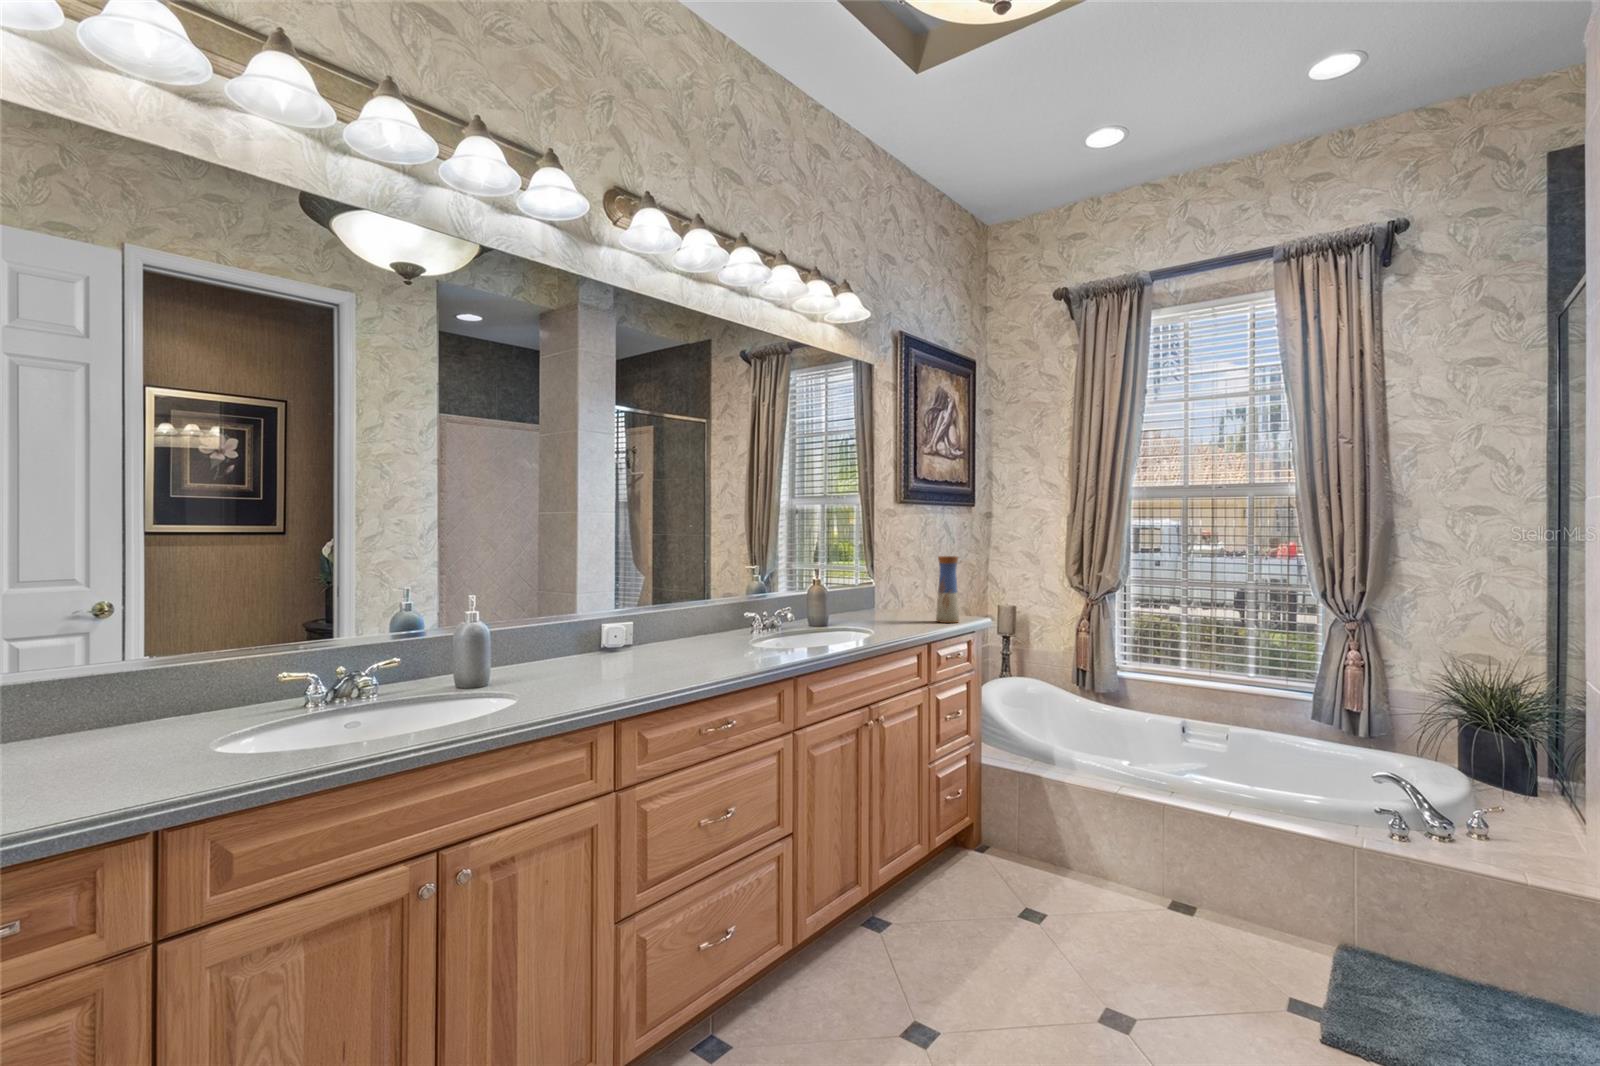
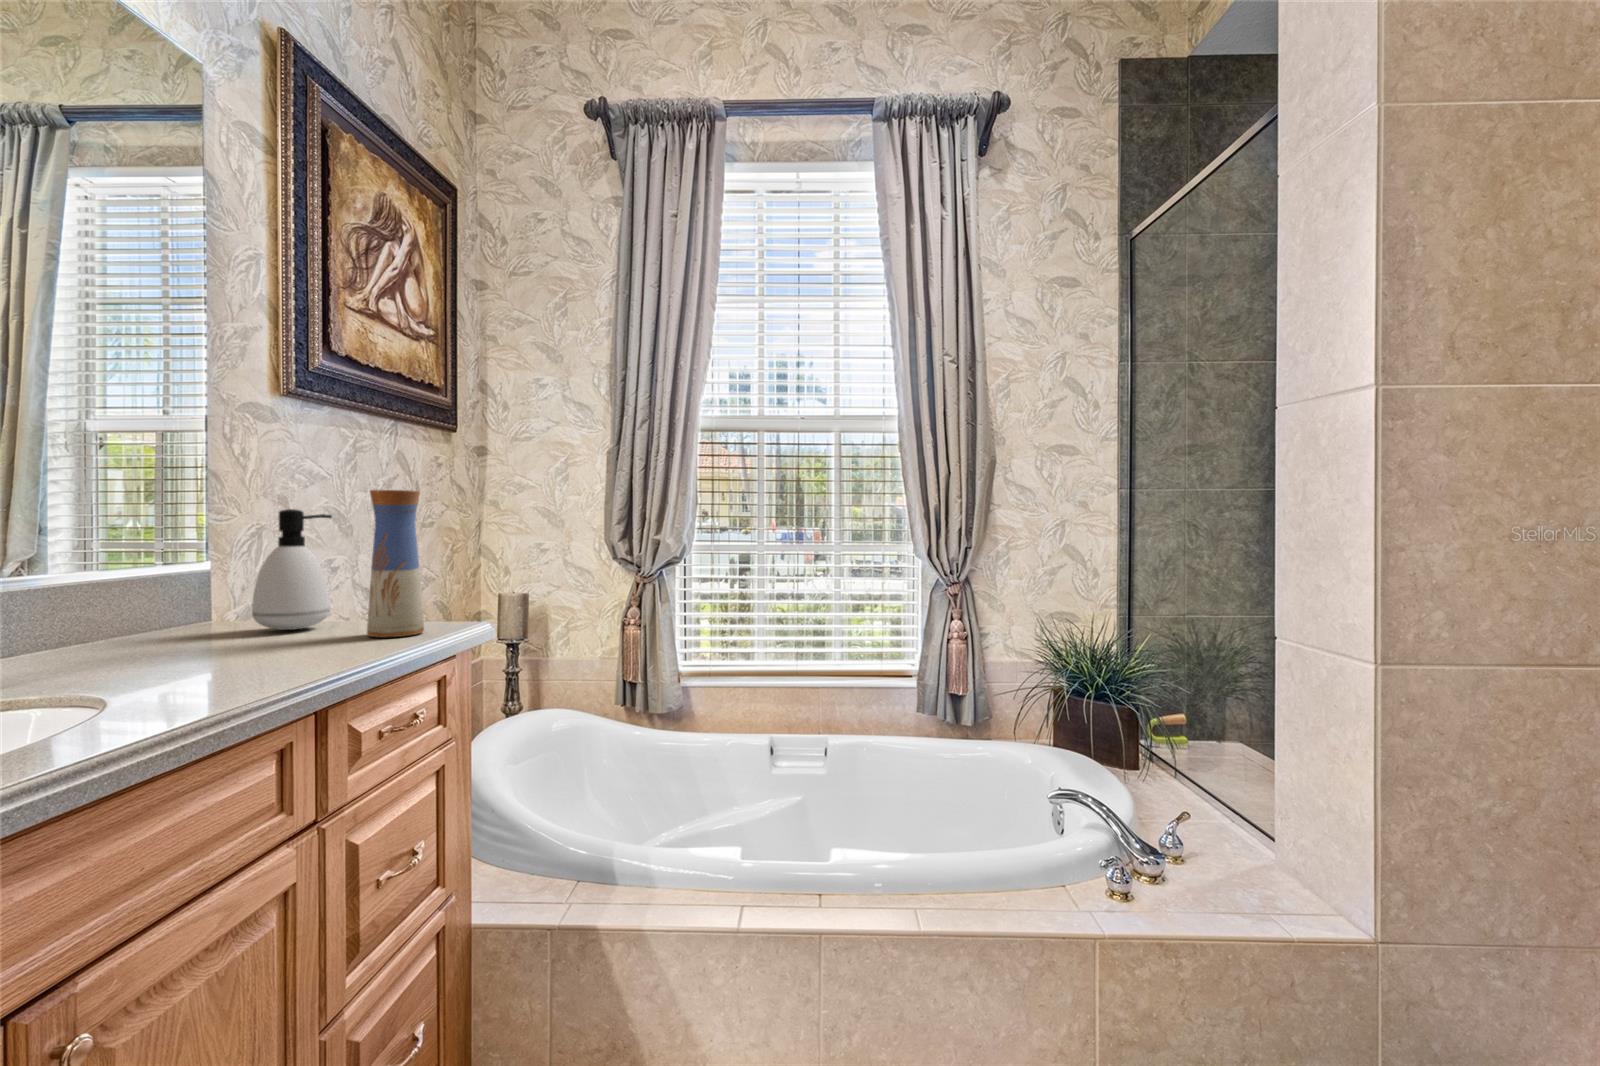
soap dispenser: none [891,563,921,616] -> present [252,509,332,630]

